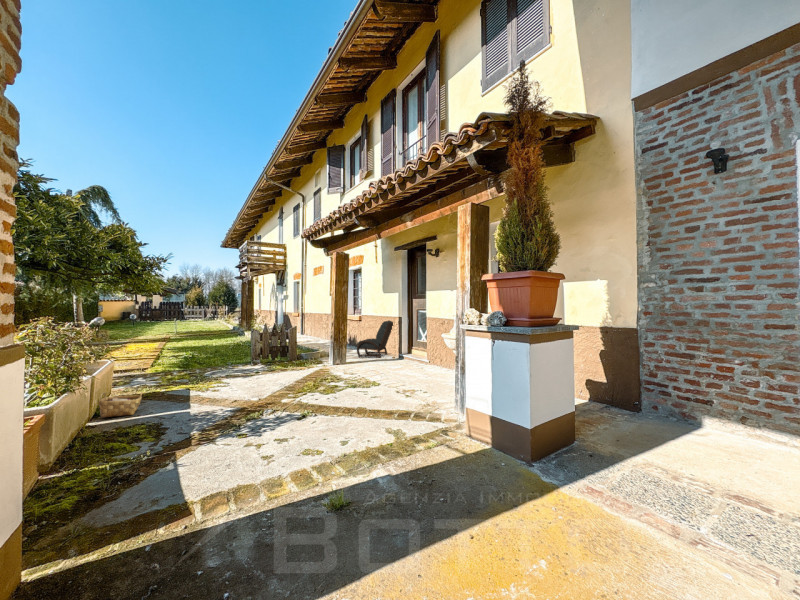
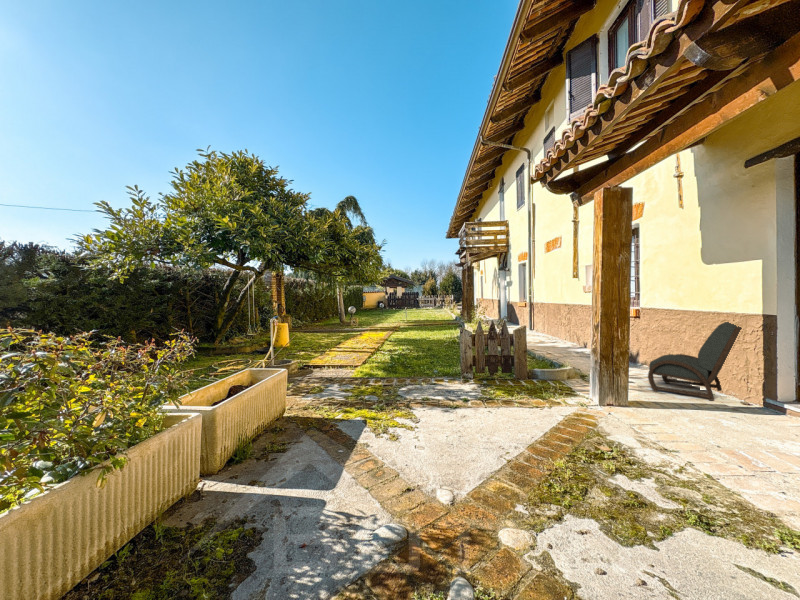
woven basket: present [99,392,142,418] -> none [185,448,255,504]

